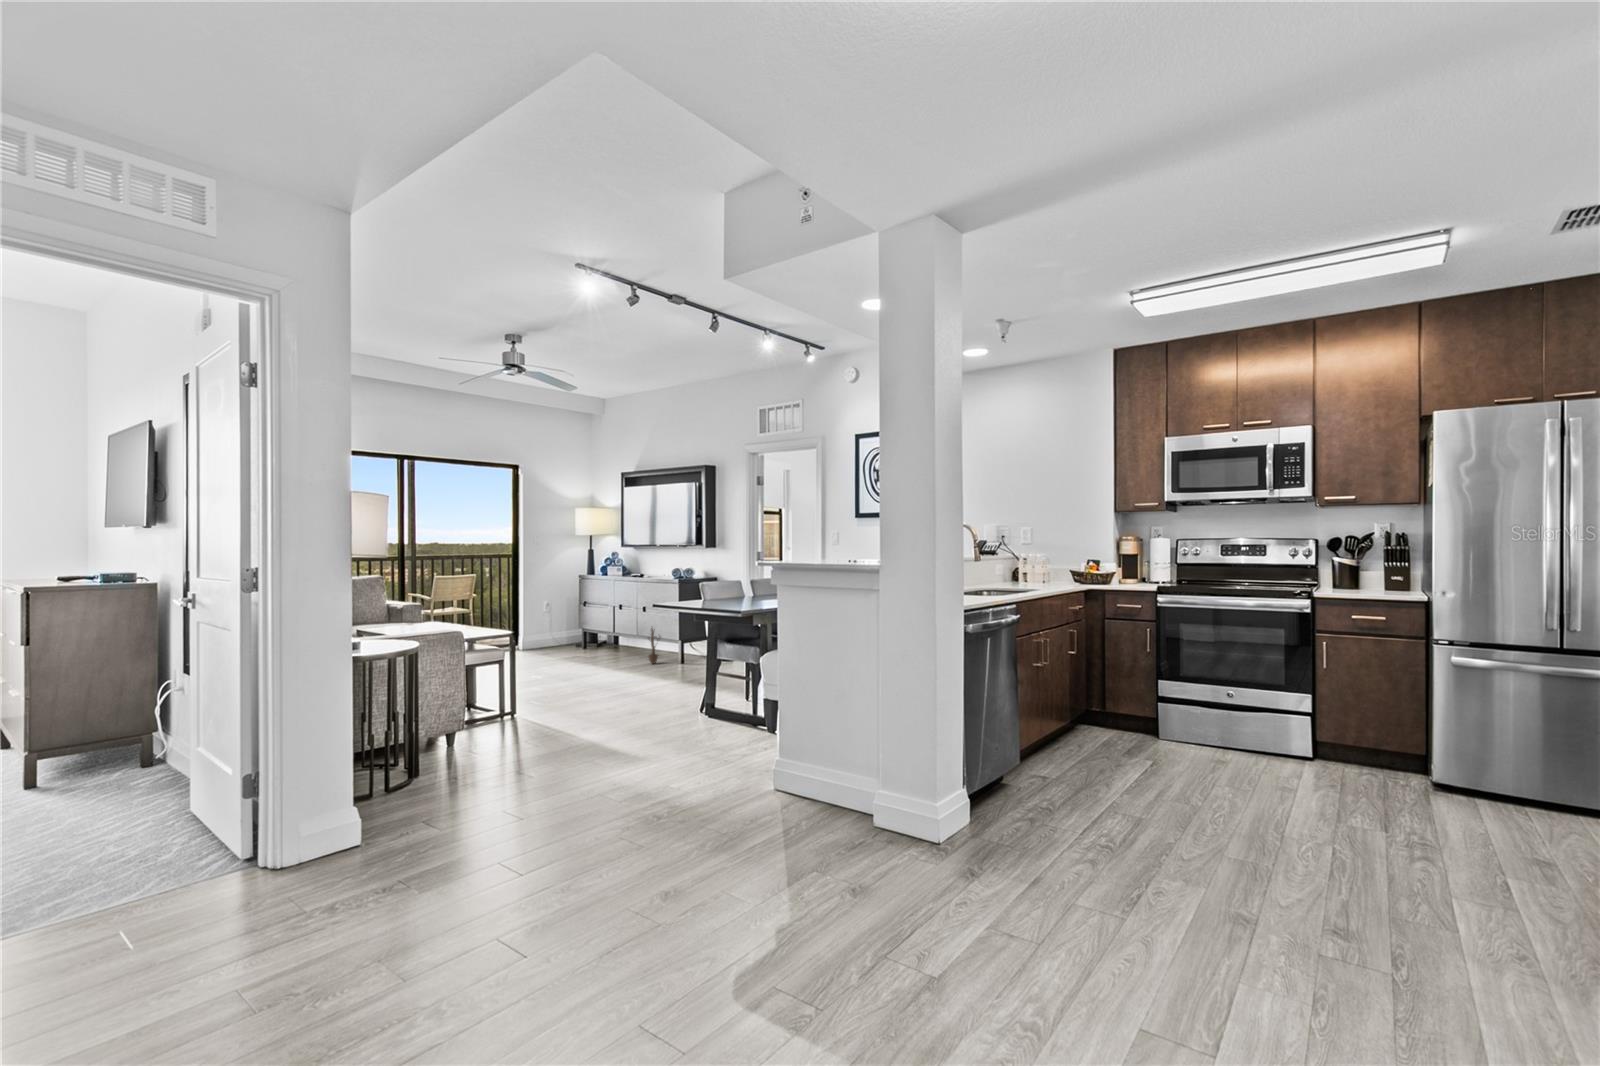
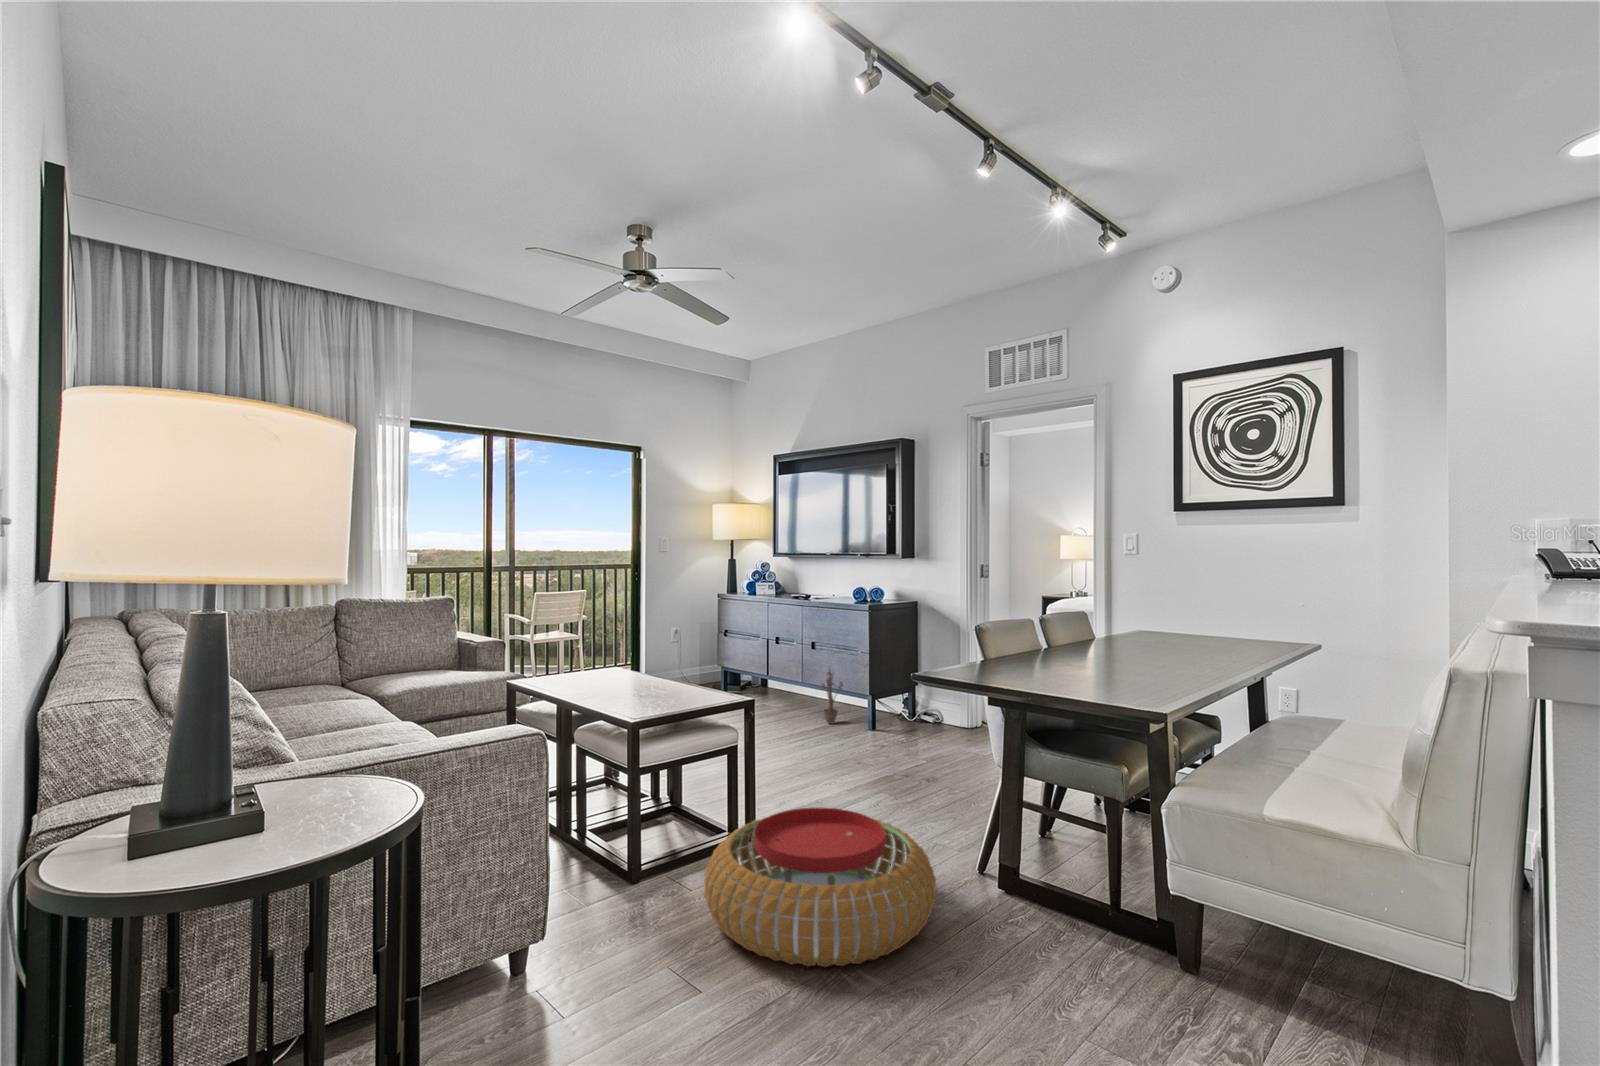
pouf: none [541,690,662,754] -> present [704,808,936,967]

